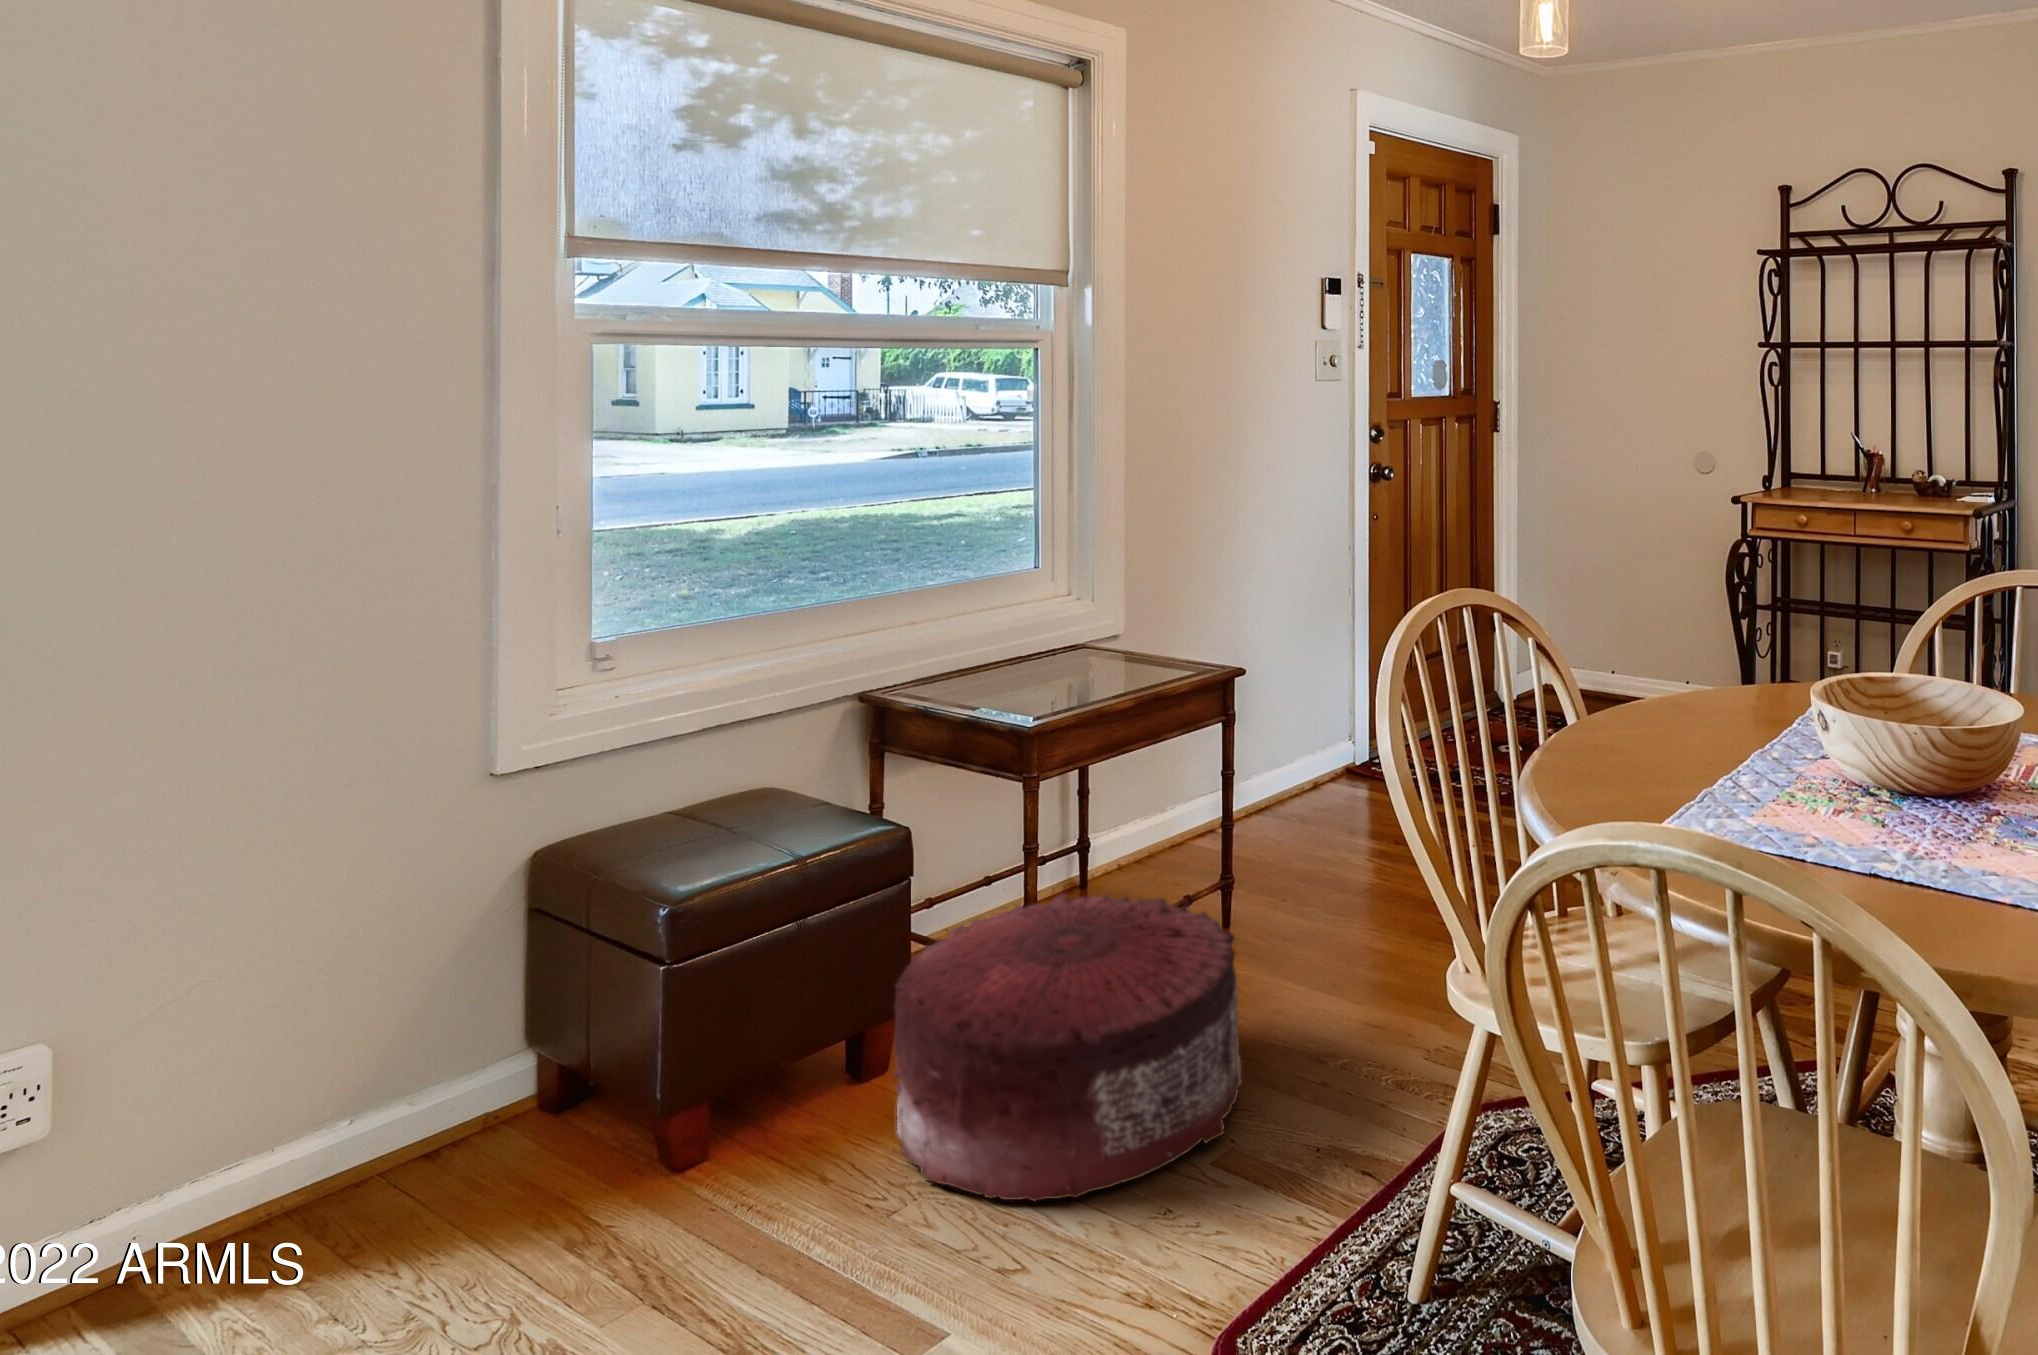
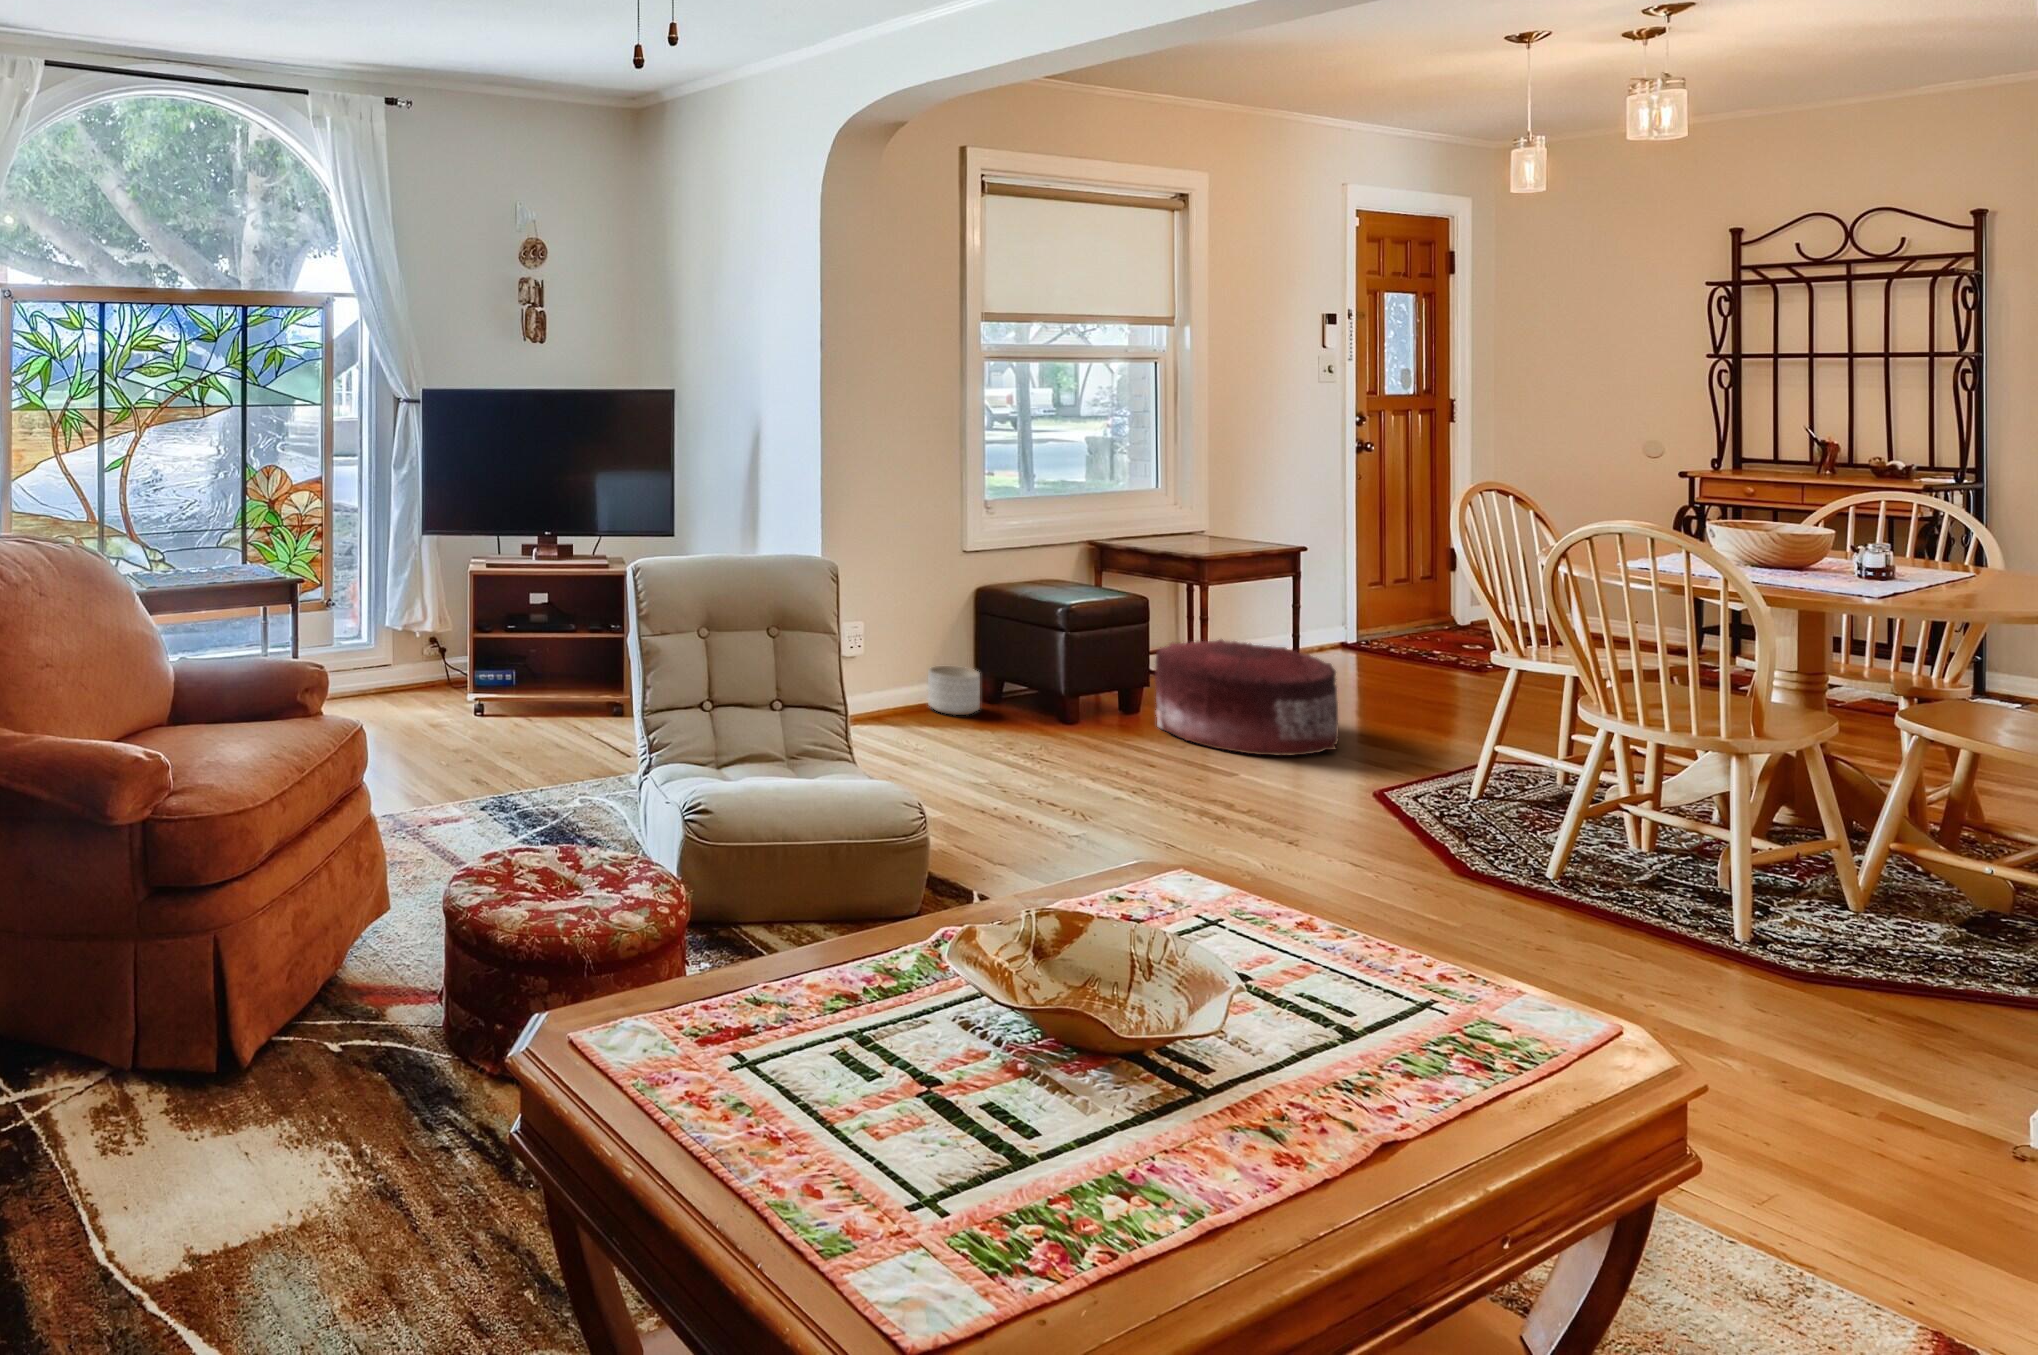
planter: none [343,1069,493,1219] -> present [928,666,980,715]

